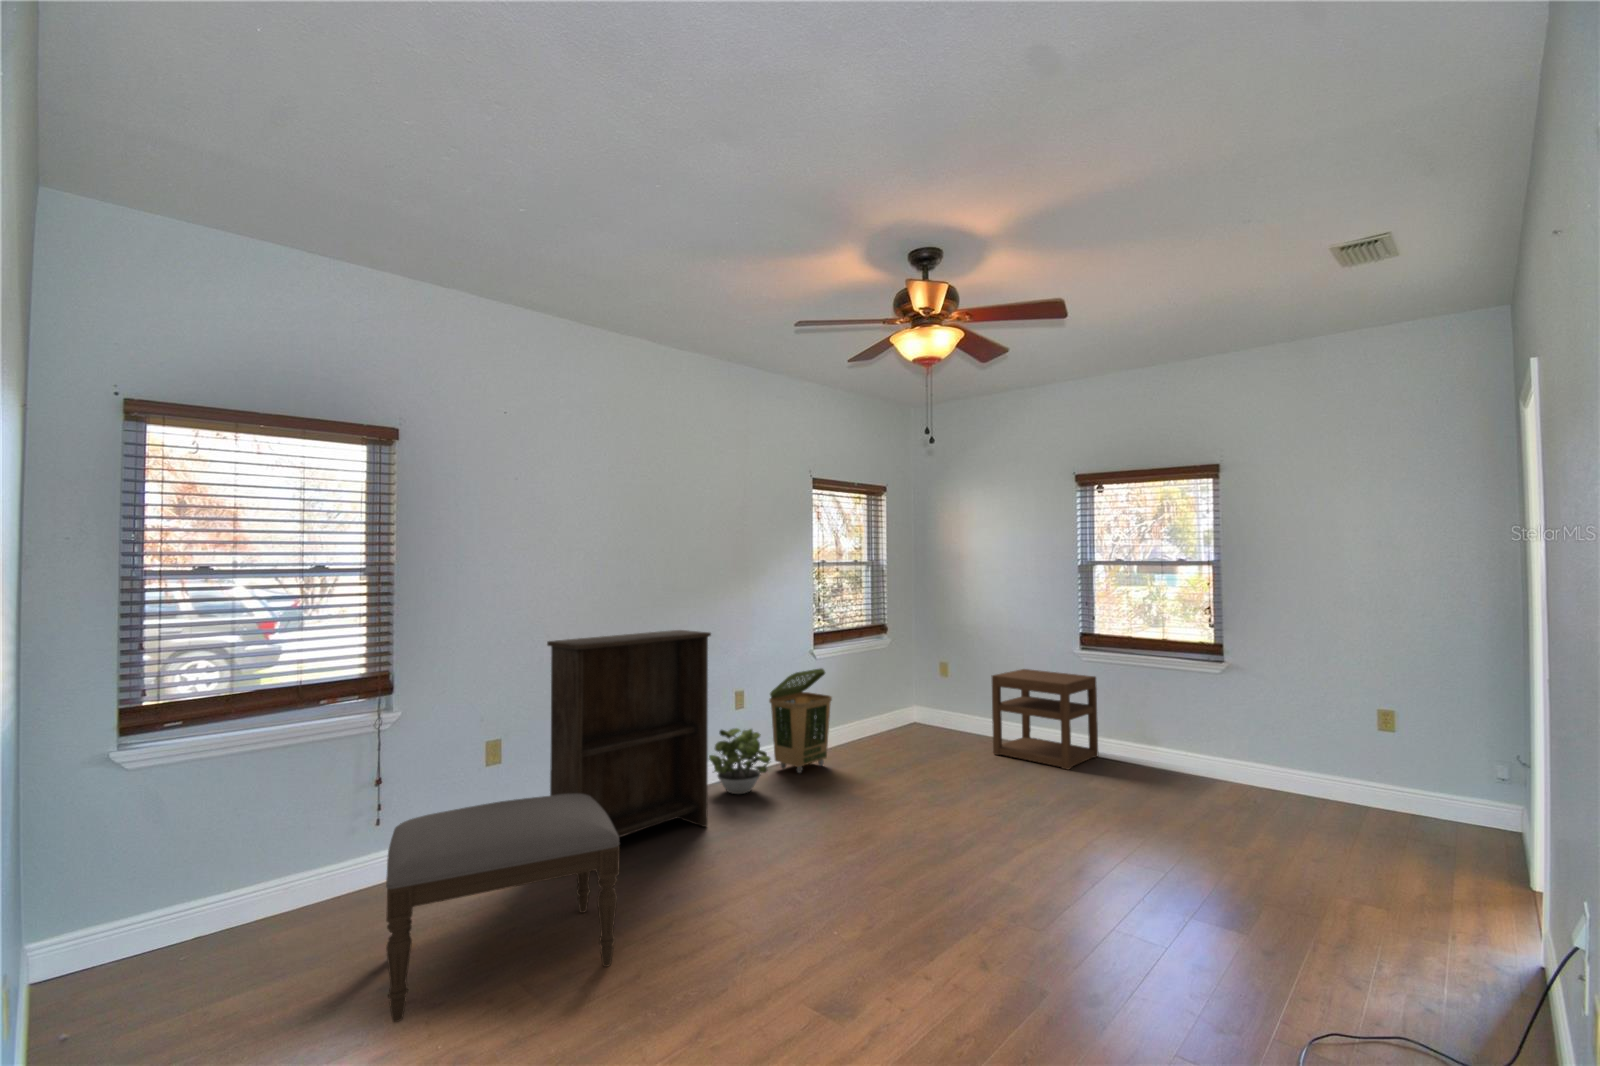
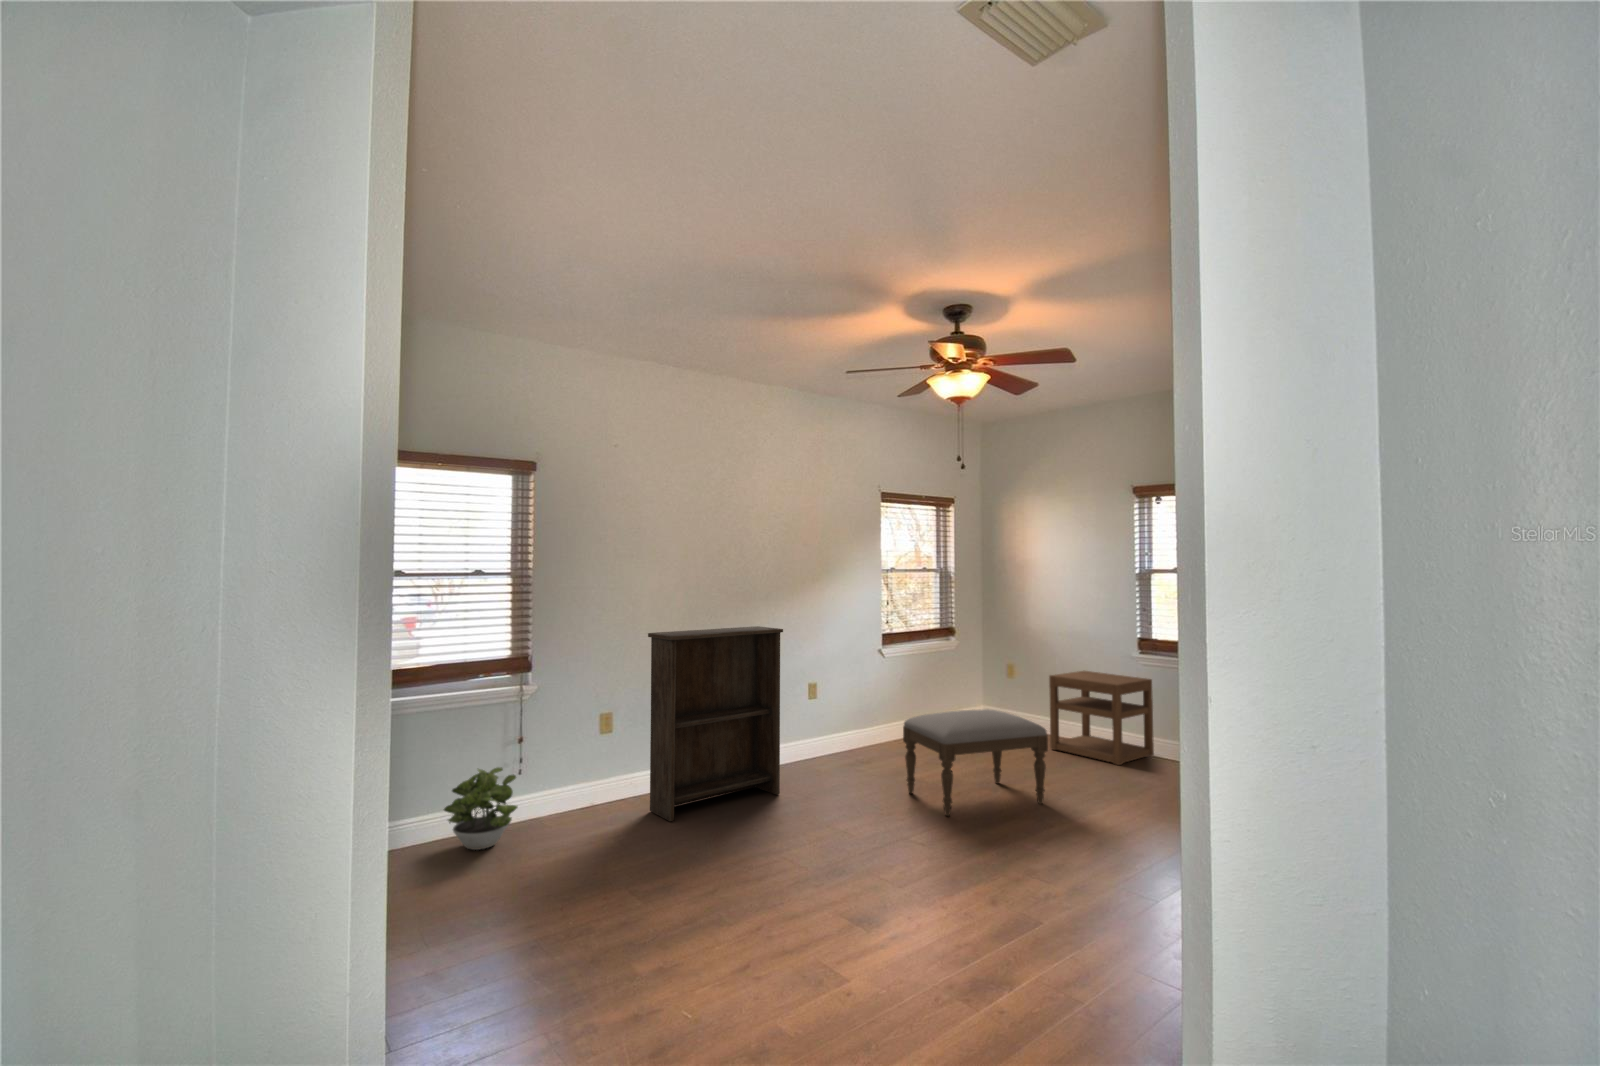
laundry basket: present [769,669,832,773] -> none [840,664,896,757]
potted plant: present [709,728,770,794] -> present [444,767,517,850]
ottoman: present [386,794,620,1022] -> present [903,709,1048,816]

